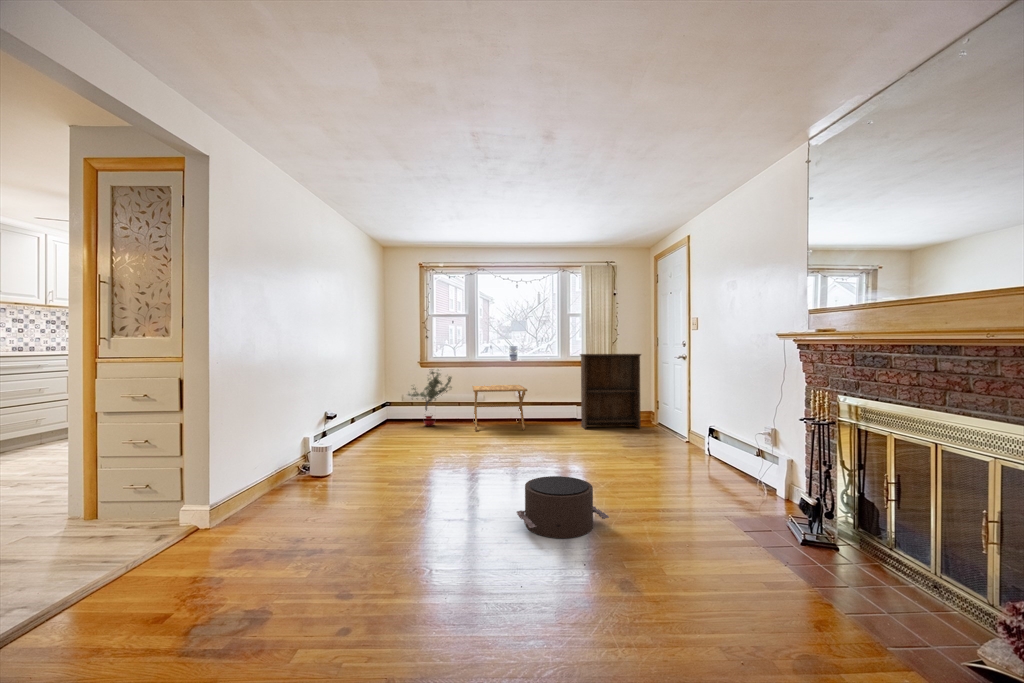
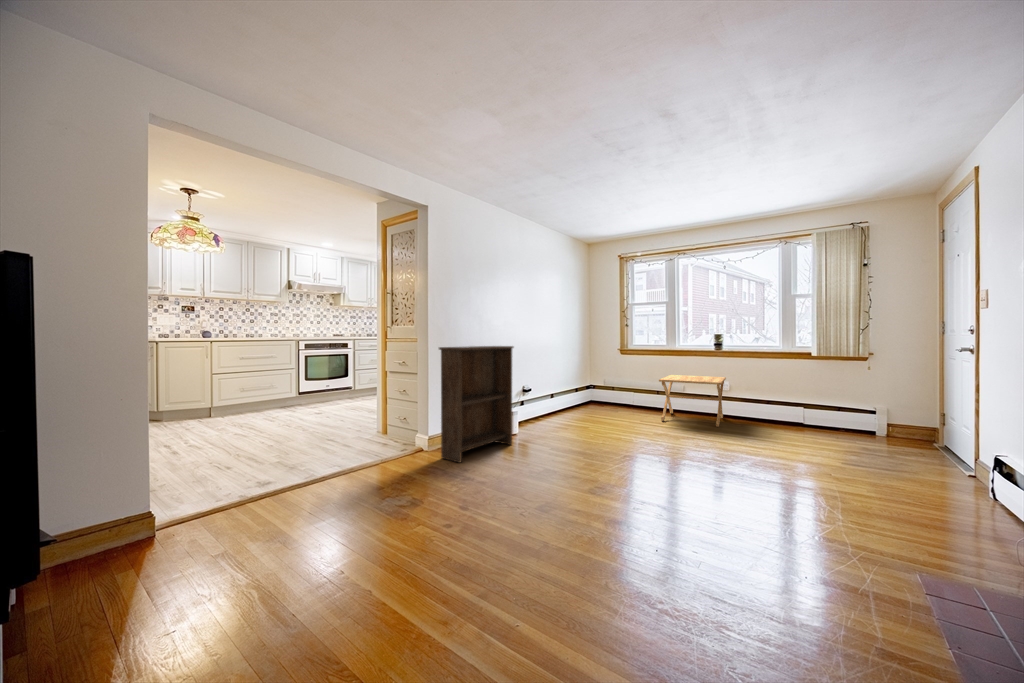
bookshelf: present [580,354,641,429] -> present [439,346,514,462]
potted tree: present [408,369,452,426] -> none [604,356,646,411]
pouf: present [517,476,609,538] -> none [576,475,675,546]

